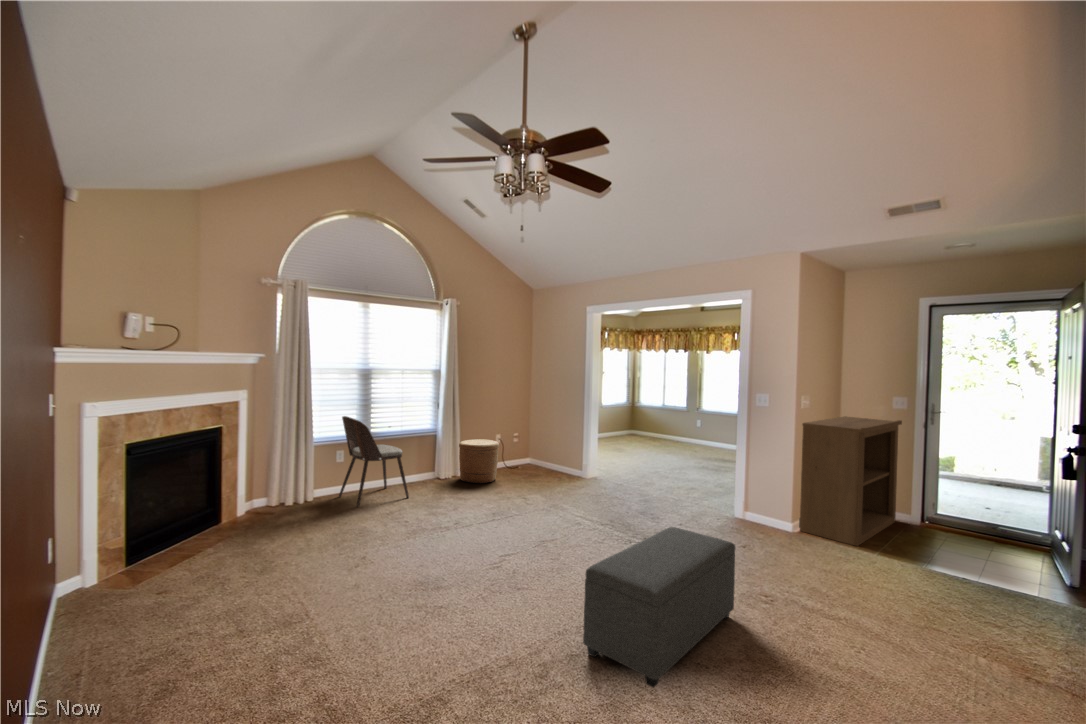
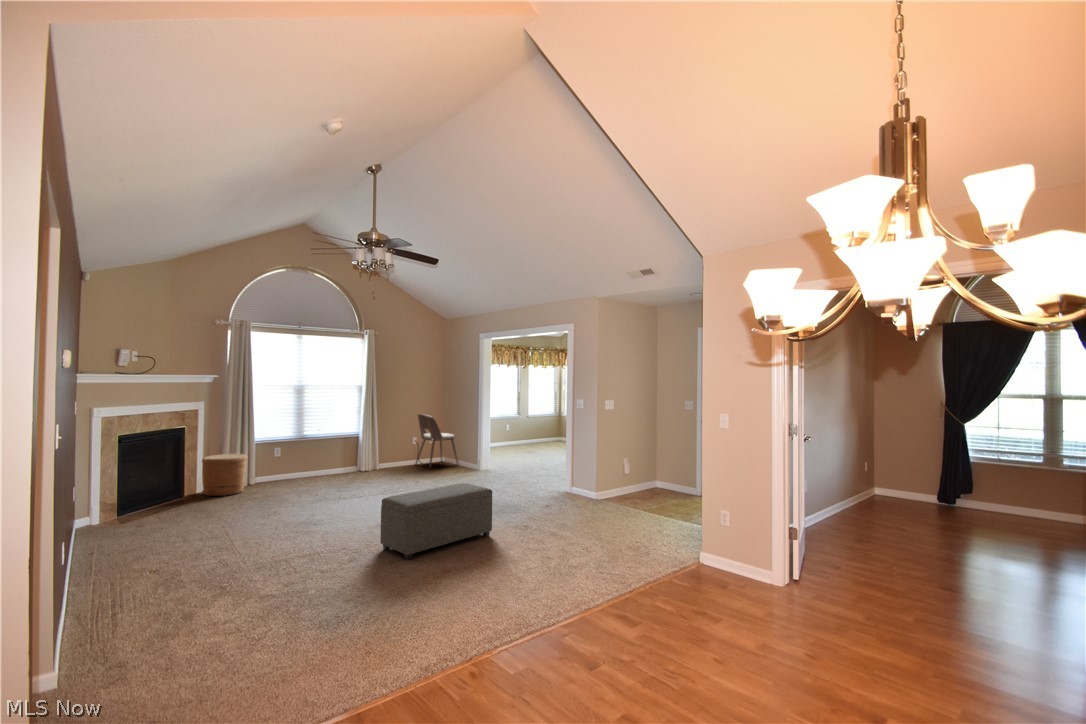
dining chair: present [339,416,409,507] -> present [415,414,458,468]
bookshelf: present [799,416,902,546] -> none [601,416,686,506]
woven basket: present [459,439,499,483] -> present [202,454,247,496]

